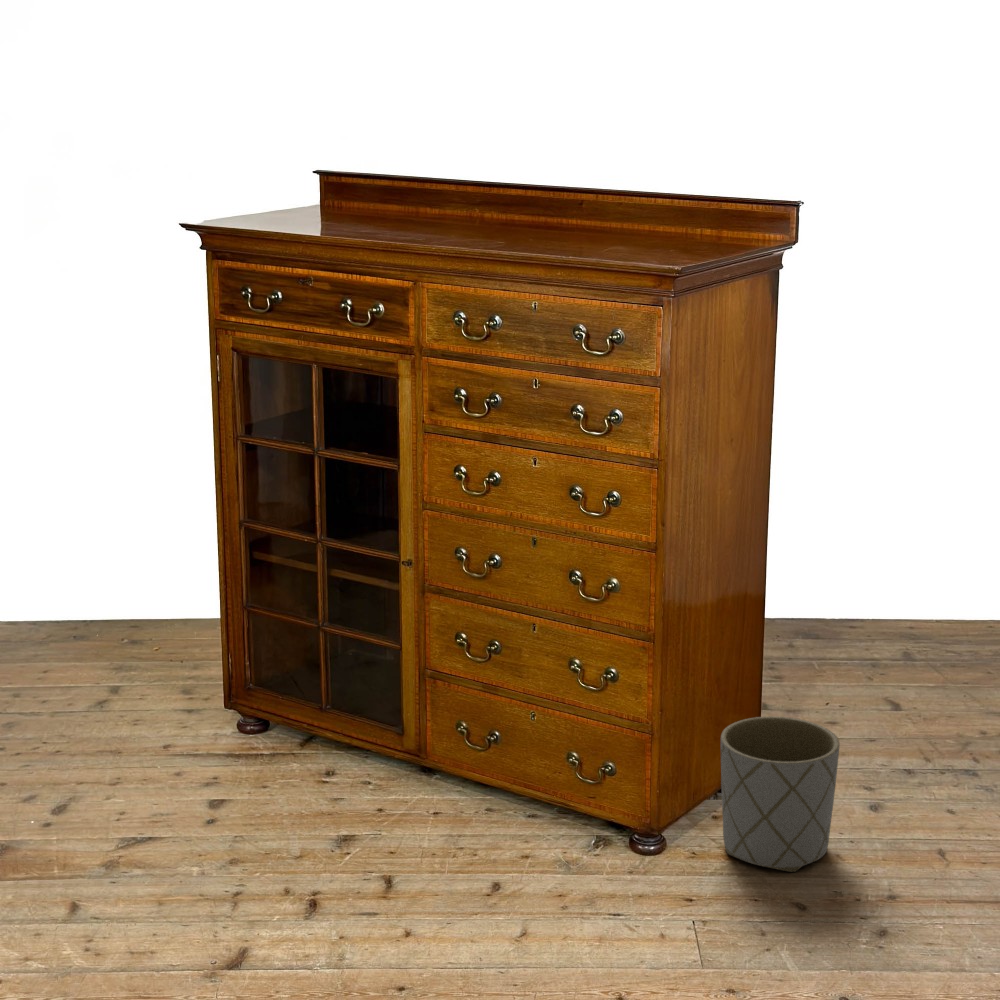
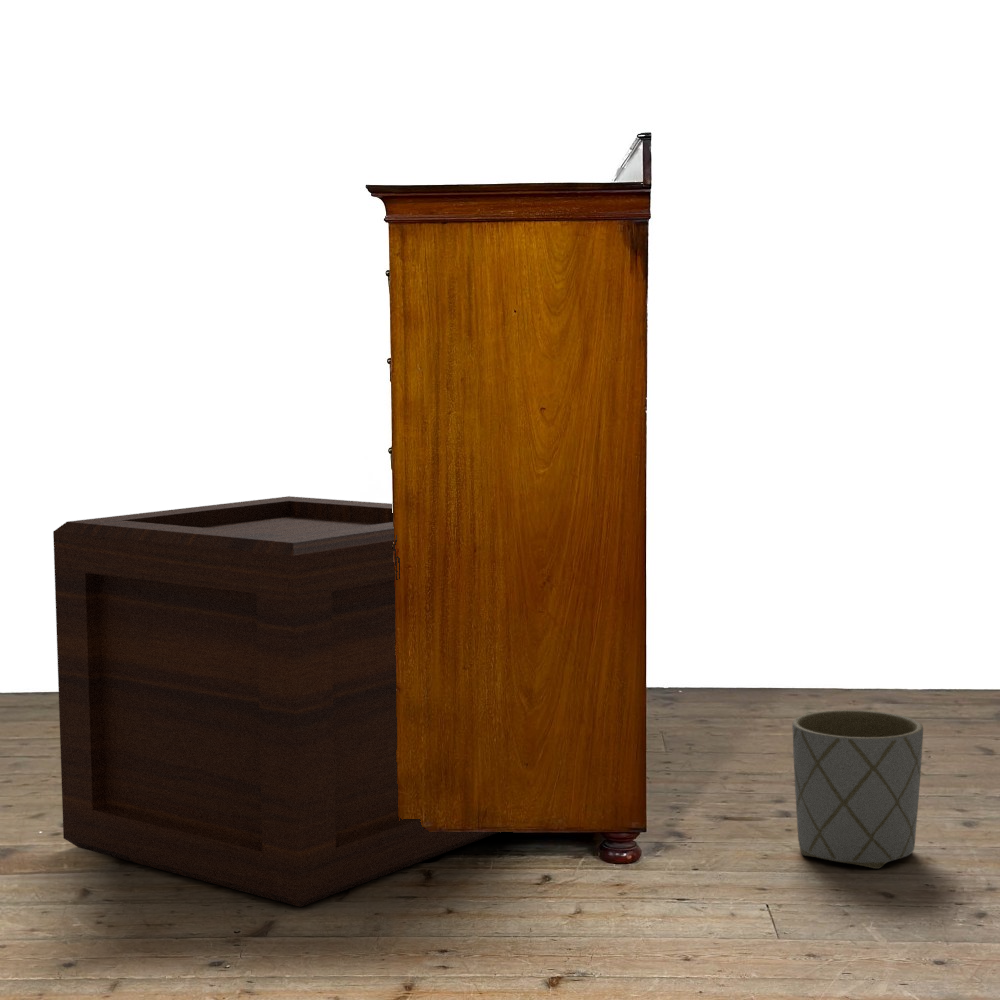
wooden crate: none [29,493,474,928] -> present [53,496,498,907]

